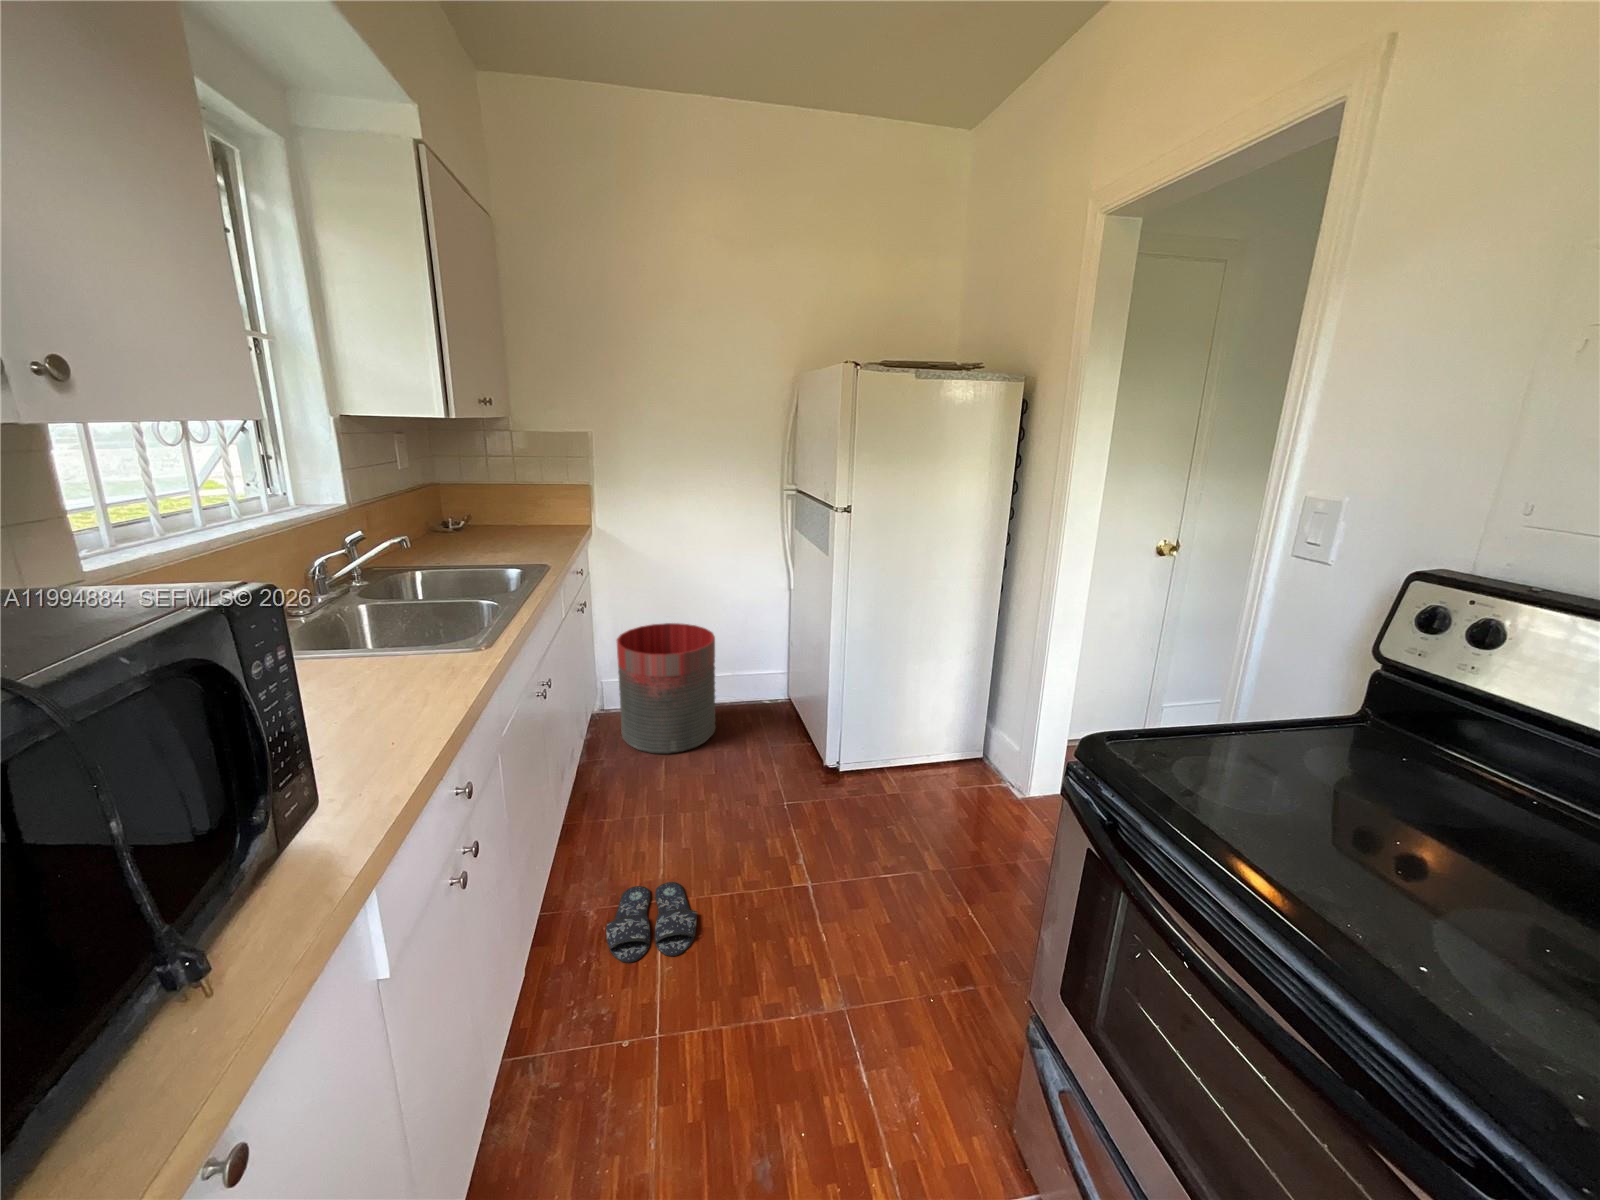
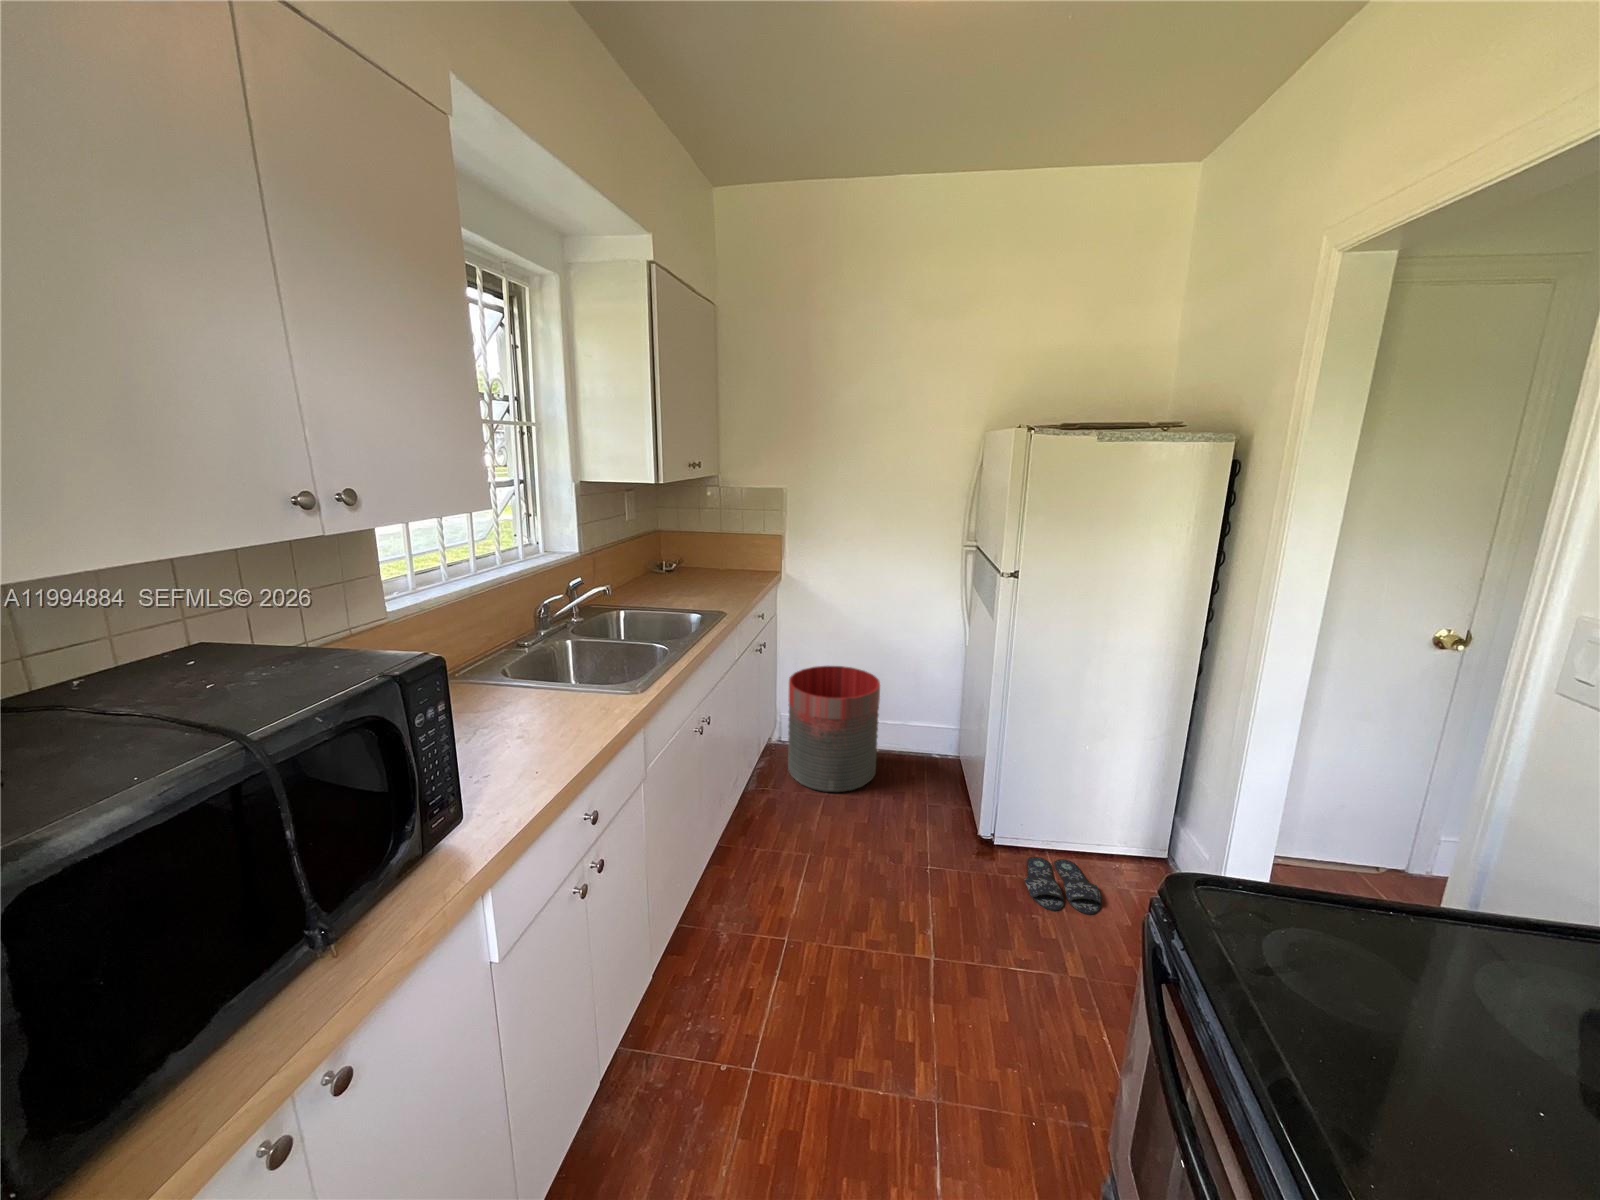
slippers: present [606,882,697,963] -> present [1024,857,1101,915]

